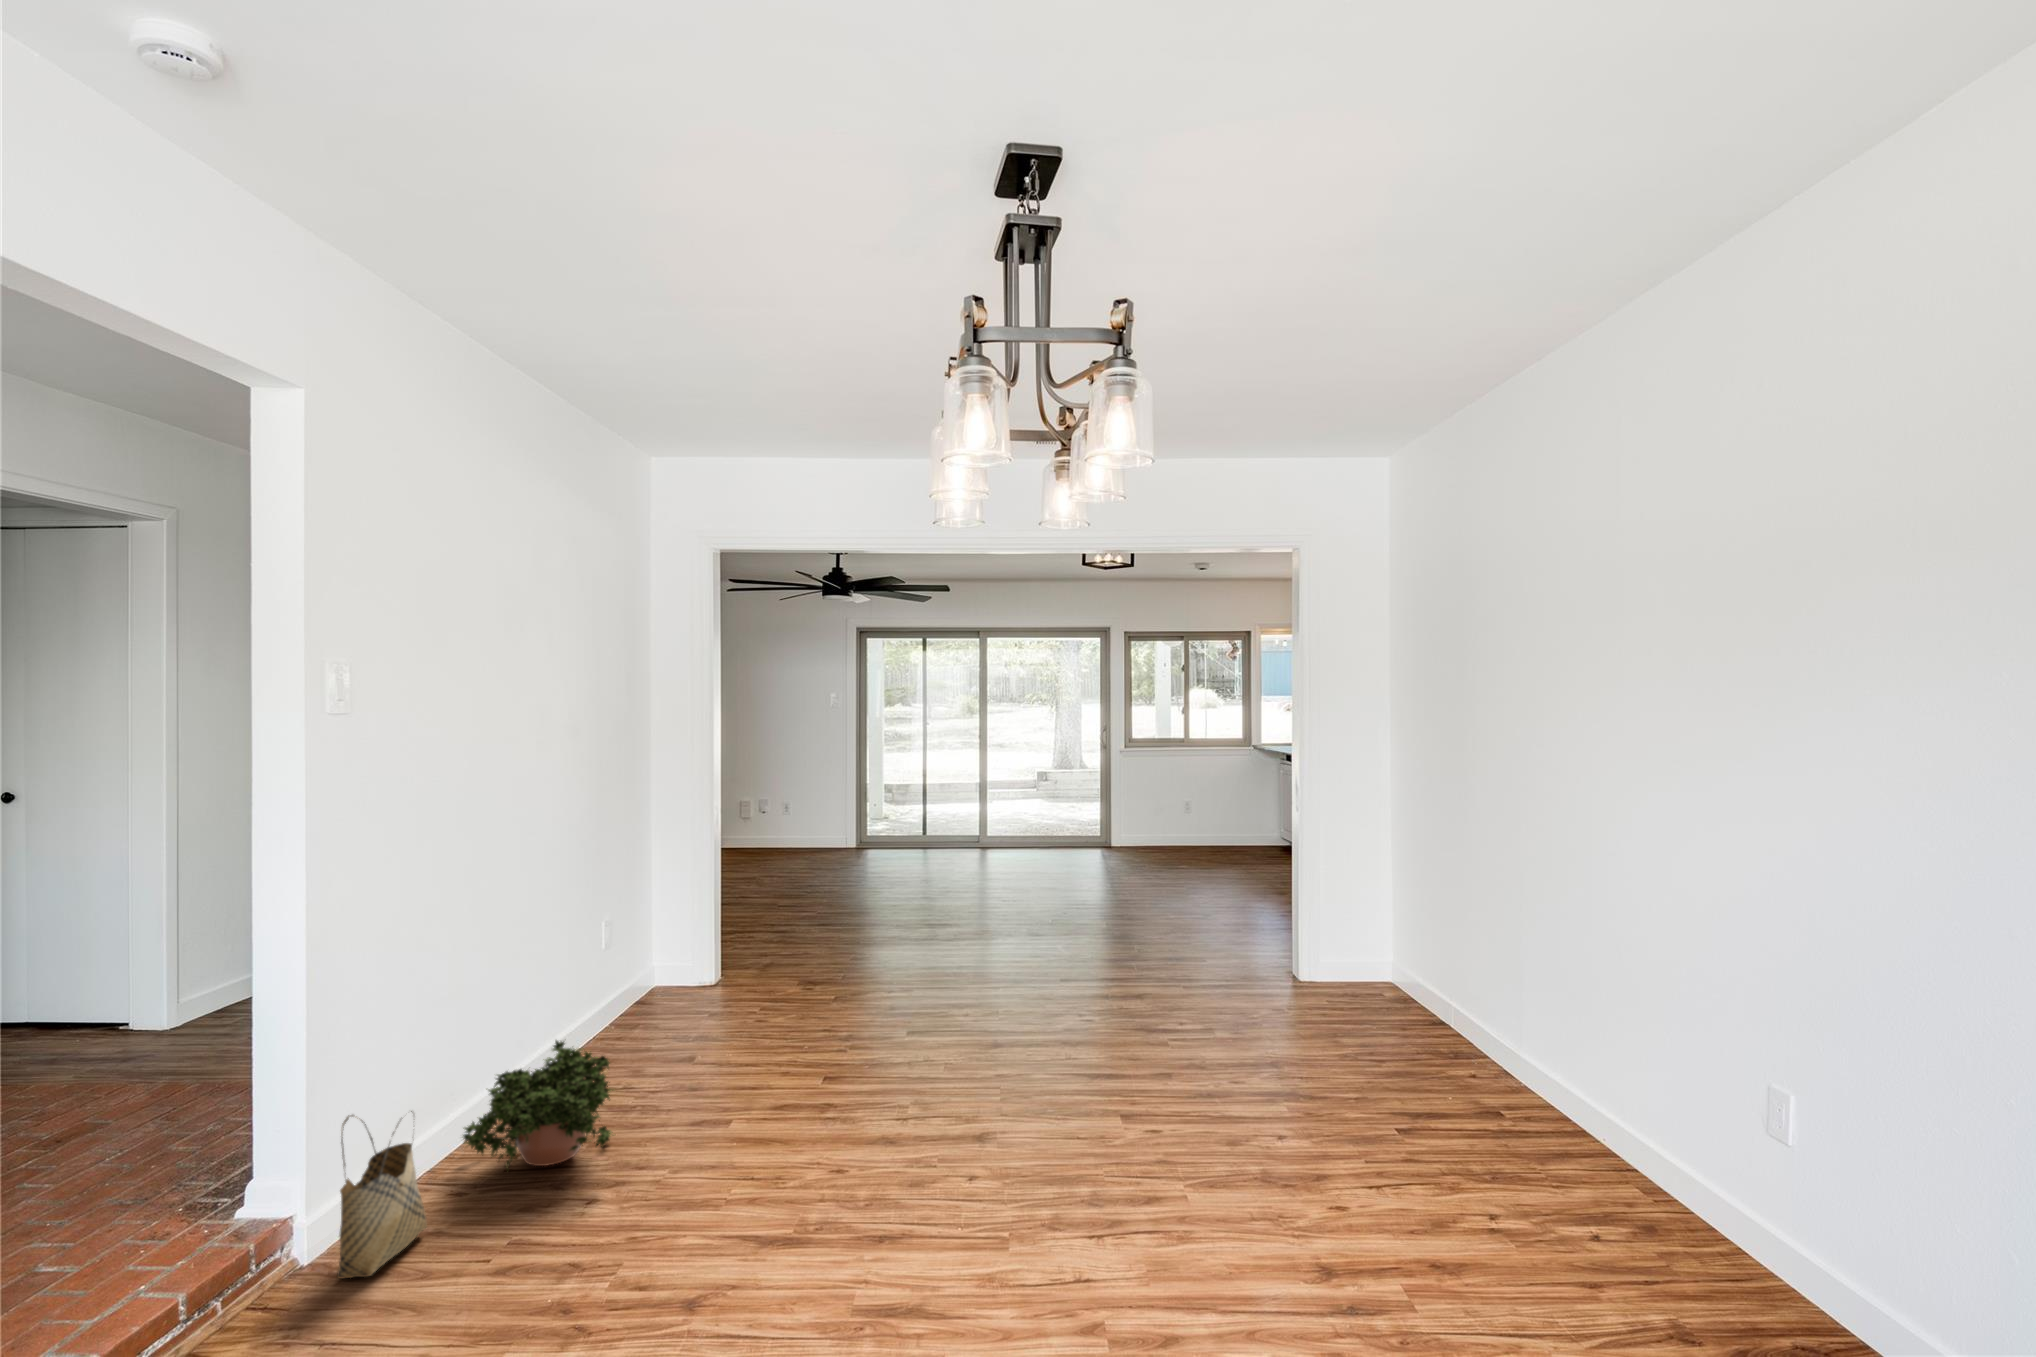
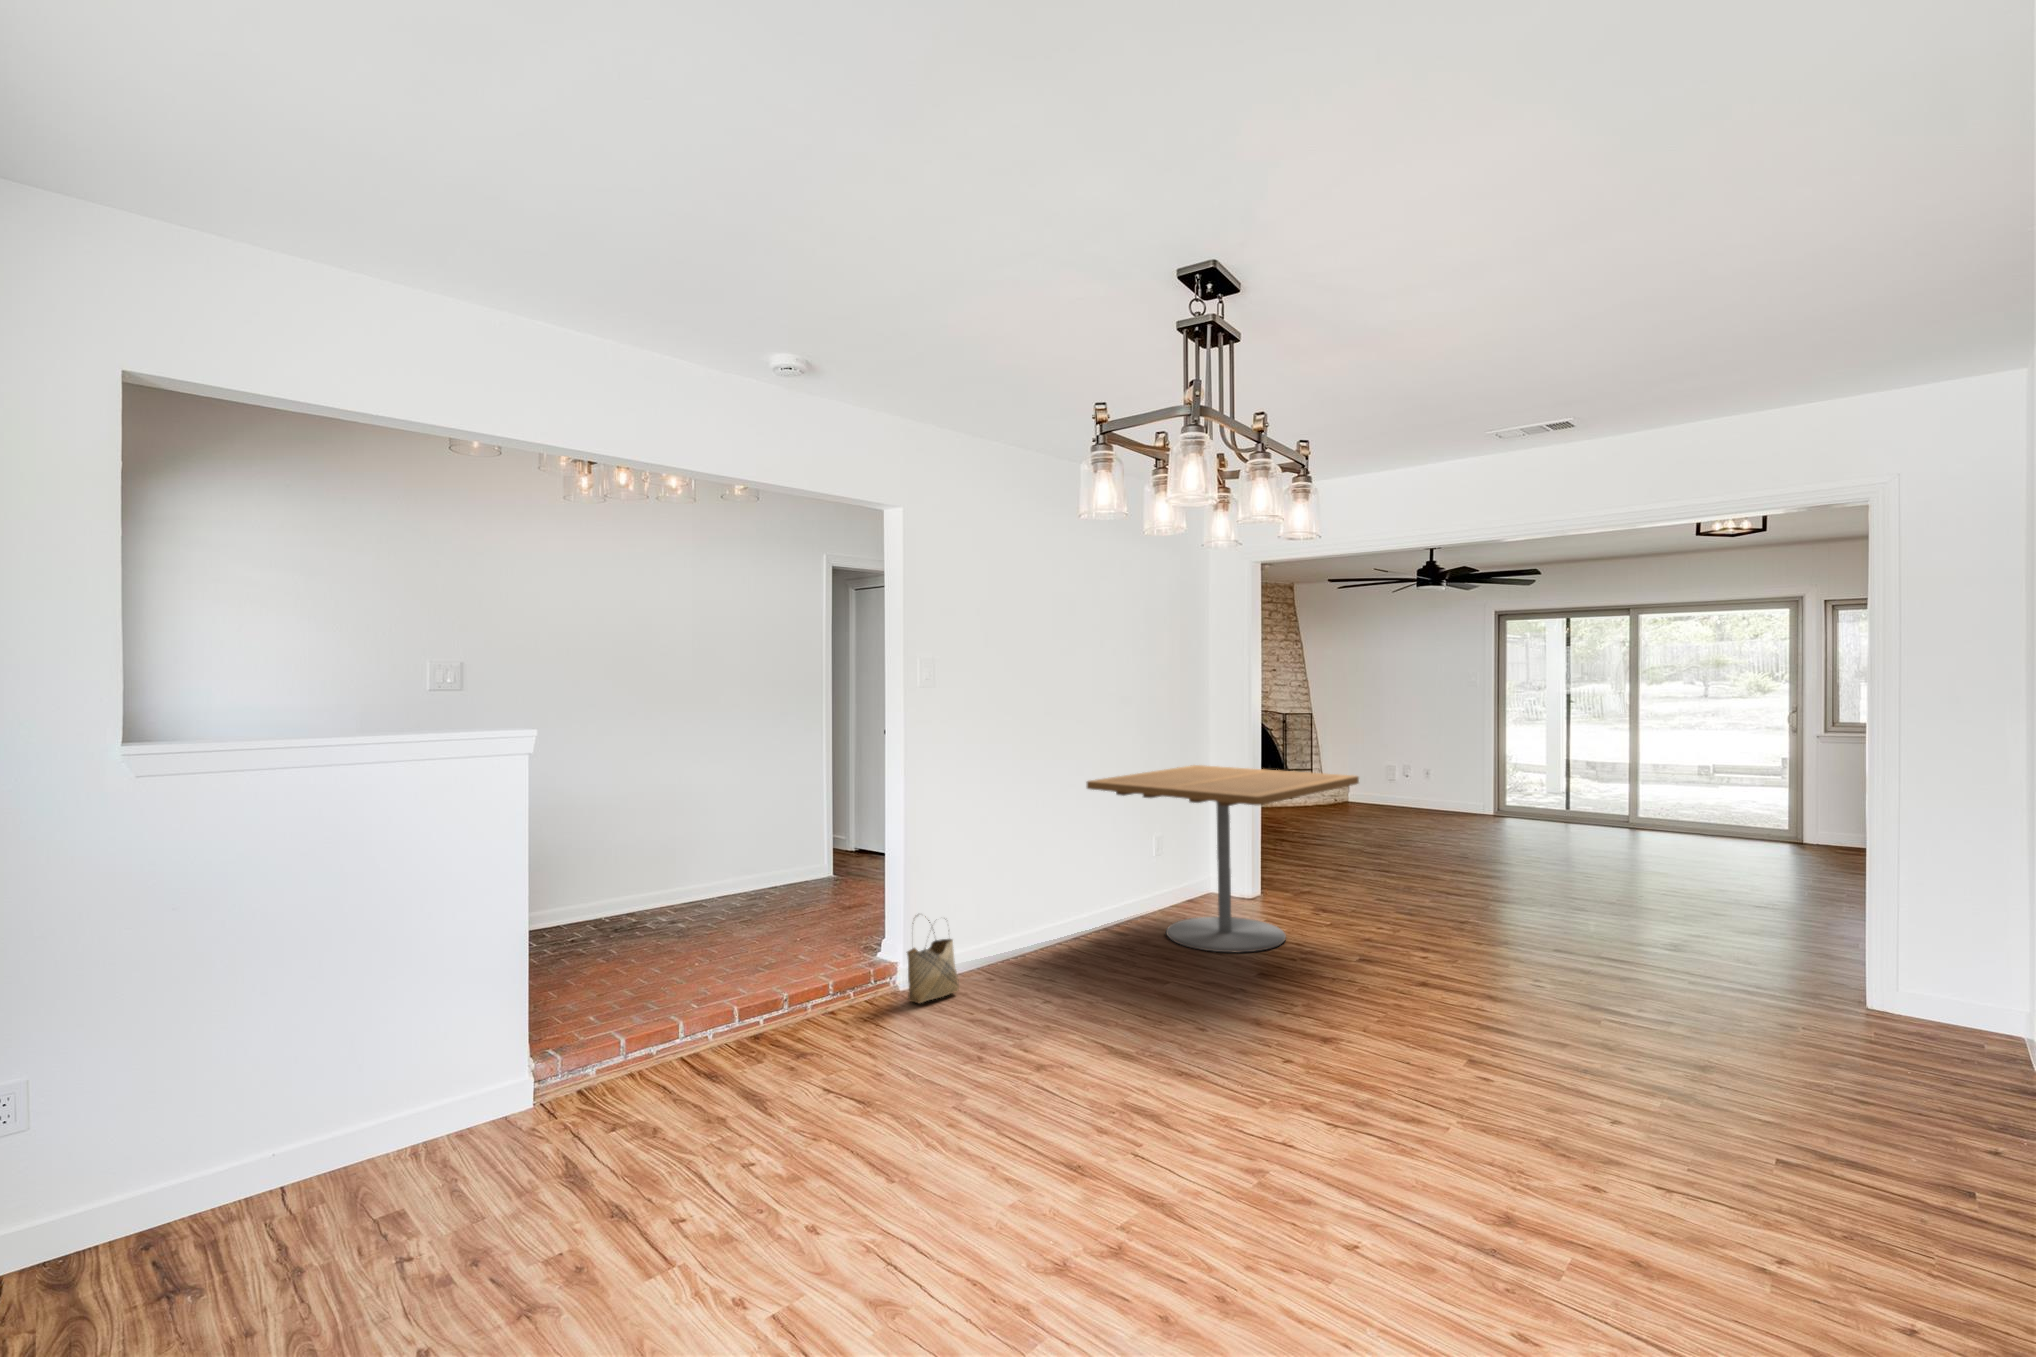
dining table: none [557,817,875,1059] -> present [1087,765,1359,953]
potted plant: present [463,1040,611,1167] -> none [994,902,1087,980]

